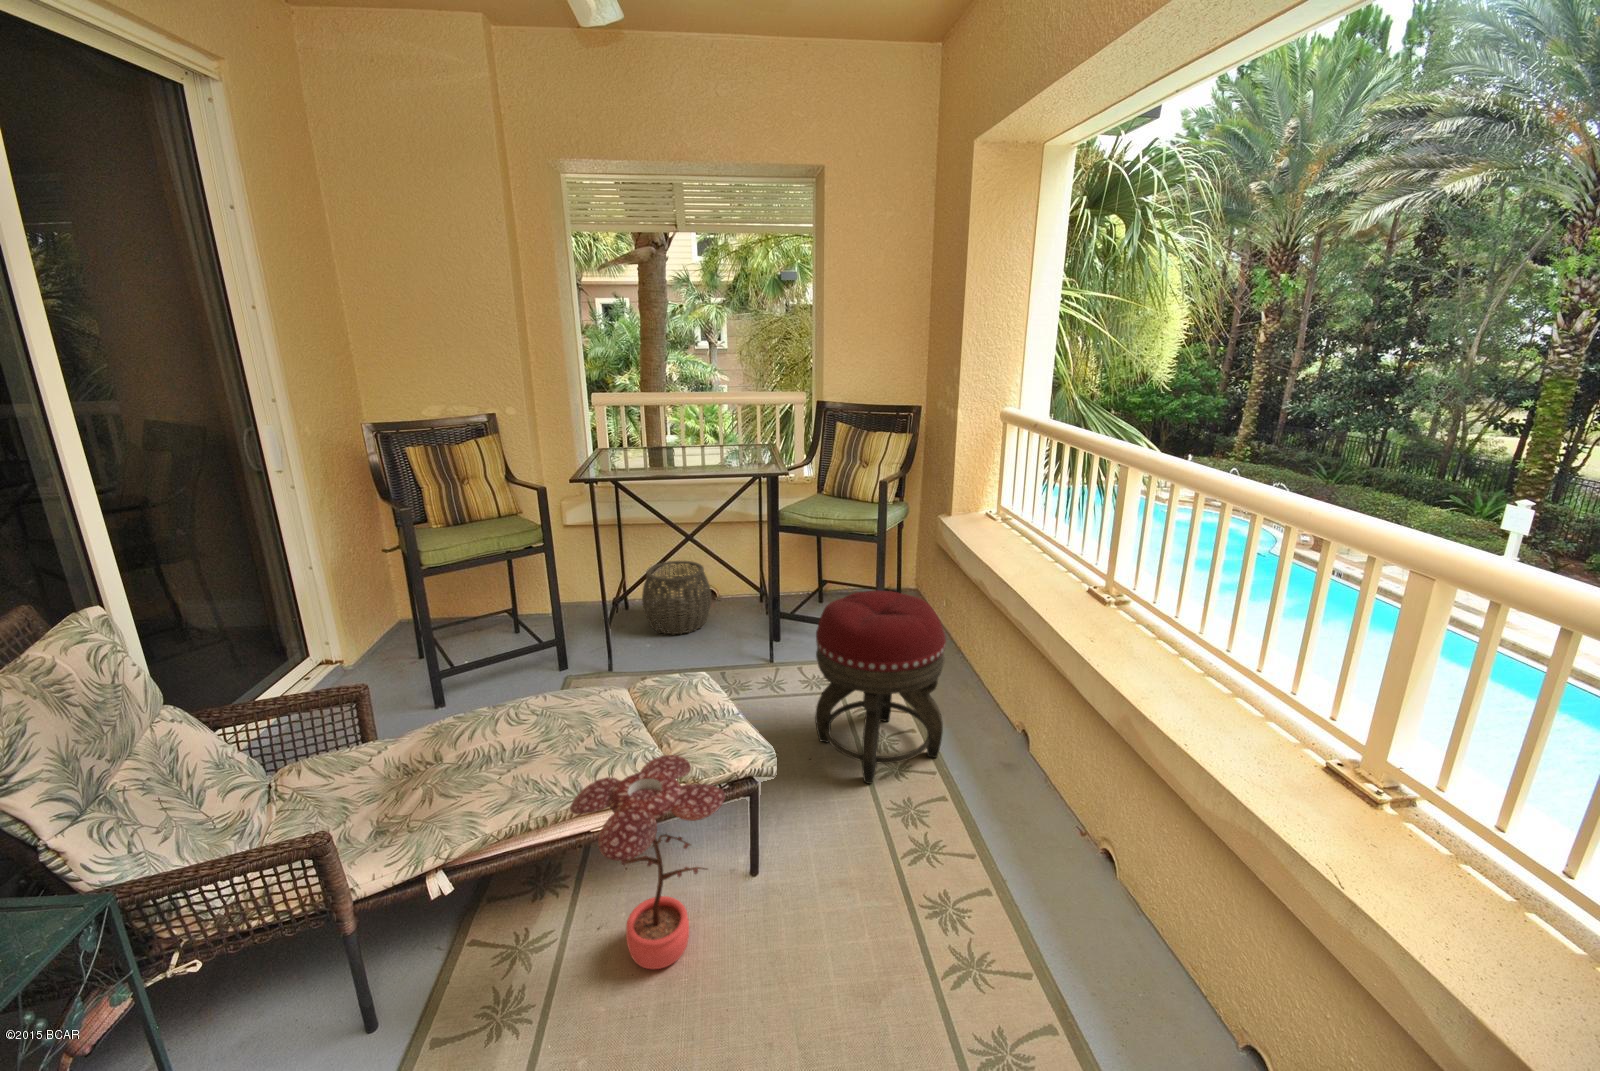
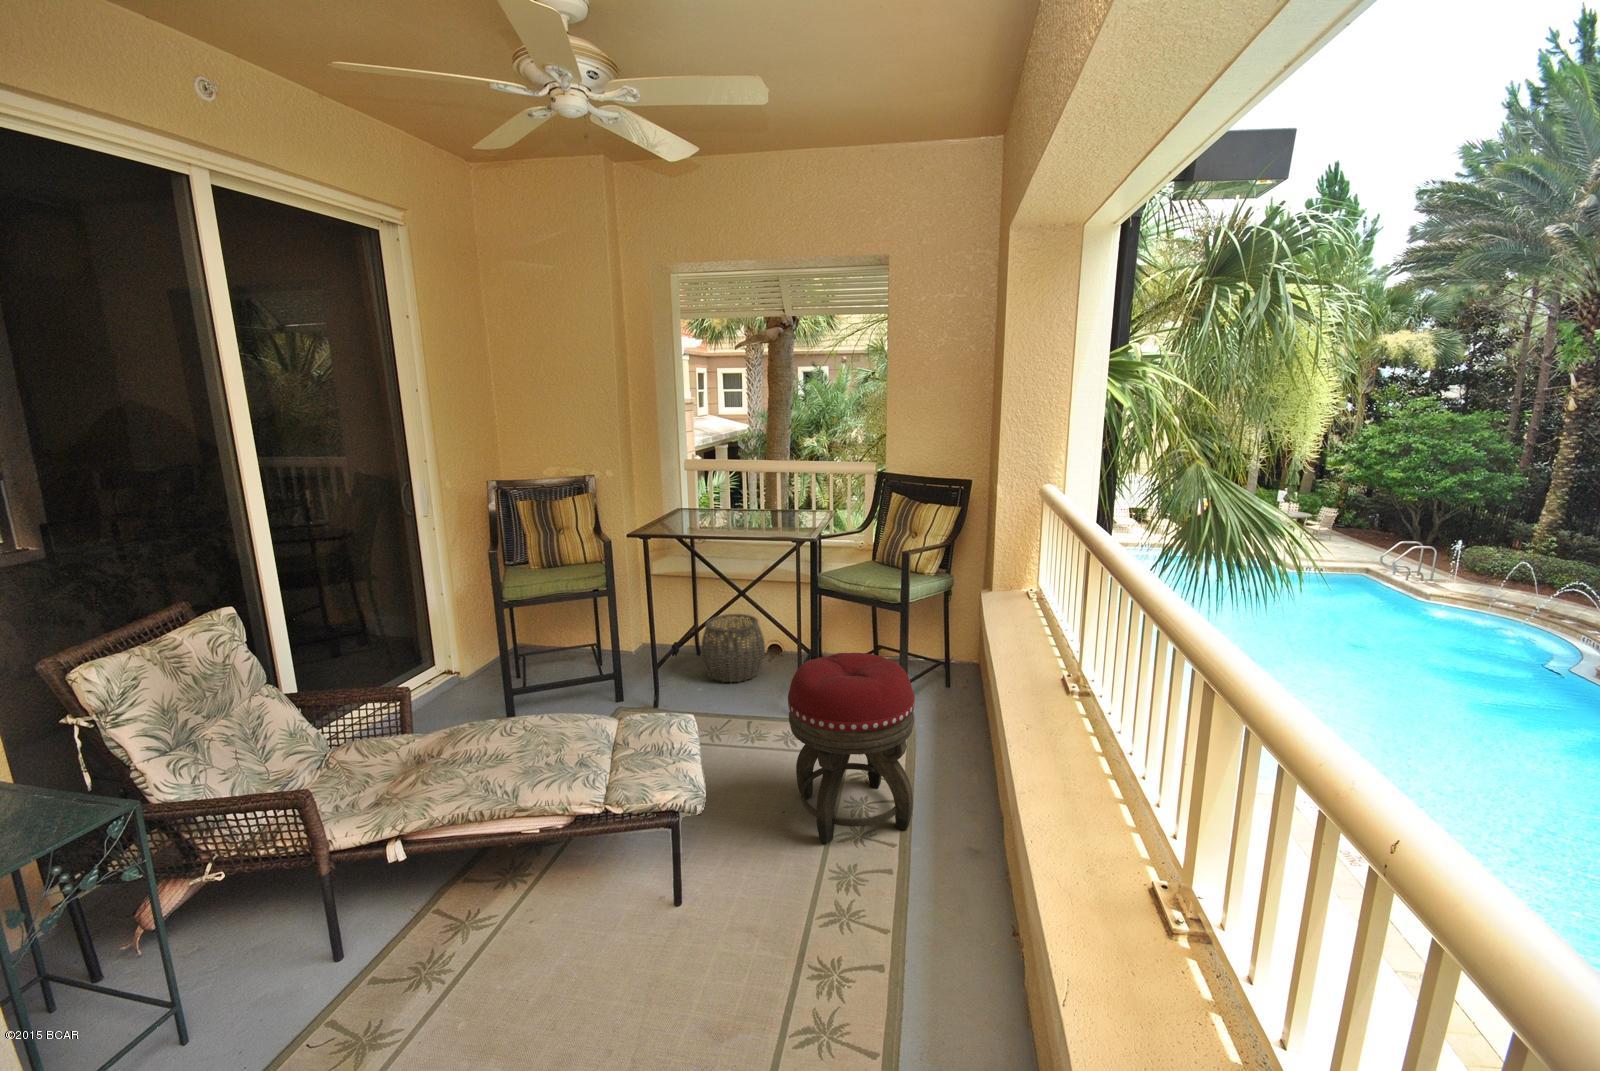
potted plant: present [570,755,725,969] -> none [489,775,612,967]

